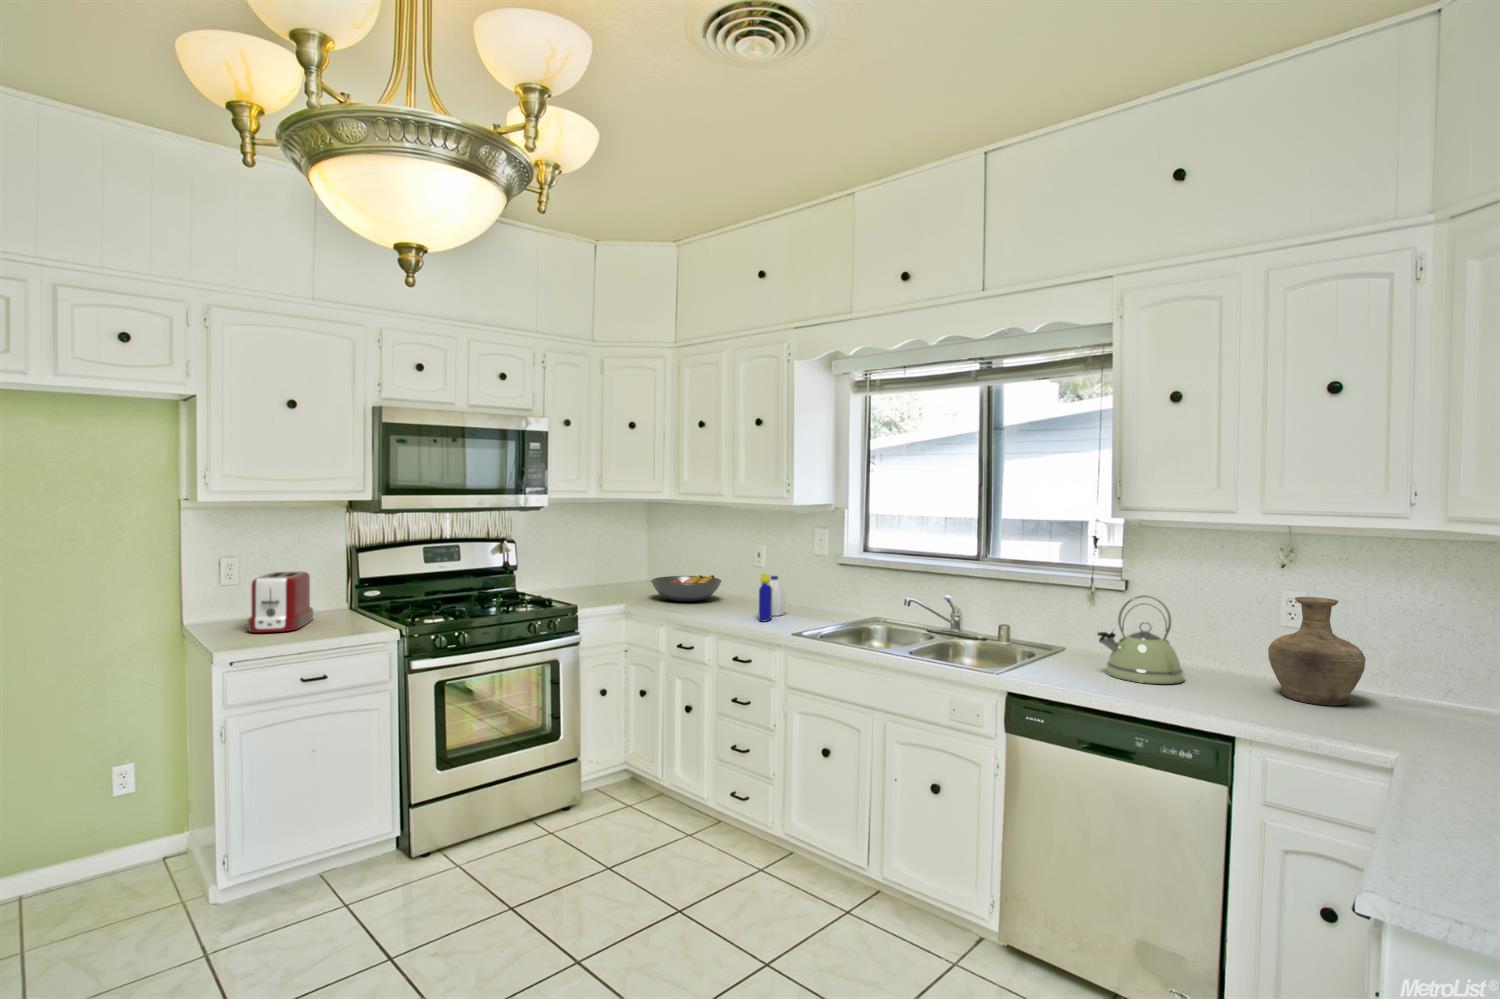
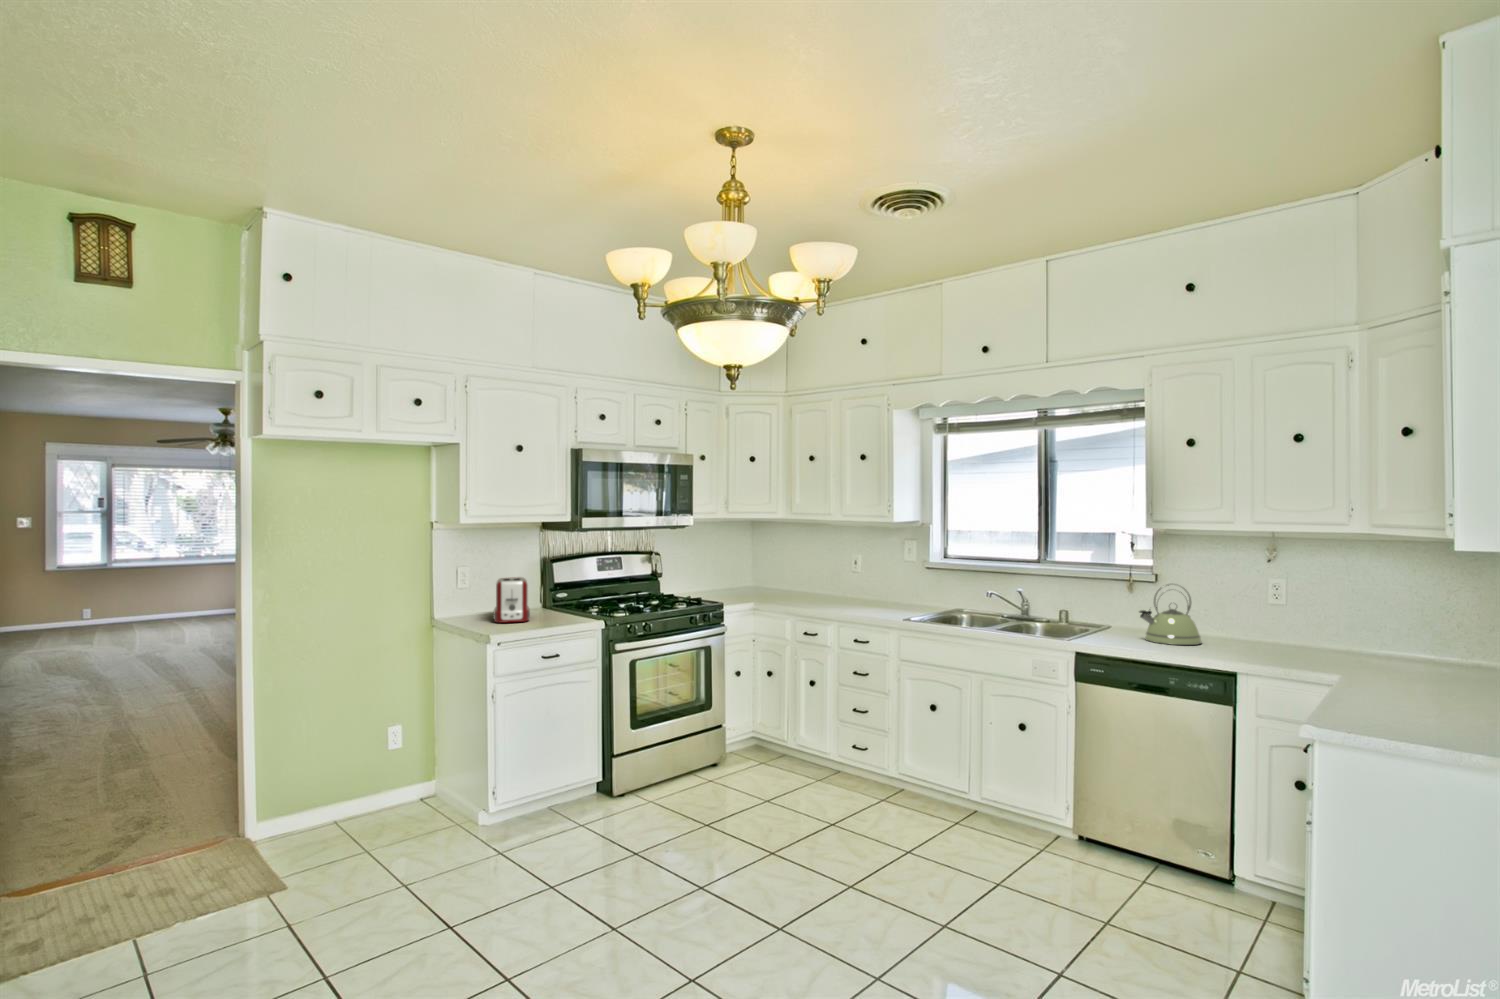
bottle: present [759,573,786,622] -> none [863,576,884,613]
fruit bowl: present [651,575,721,601] -> none [767,580,825,601]
vase: present [1268,597,1365,706] -> none [1260,582,1325,655]

